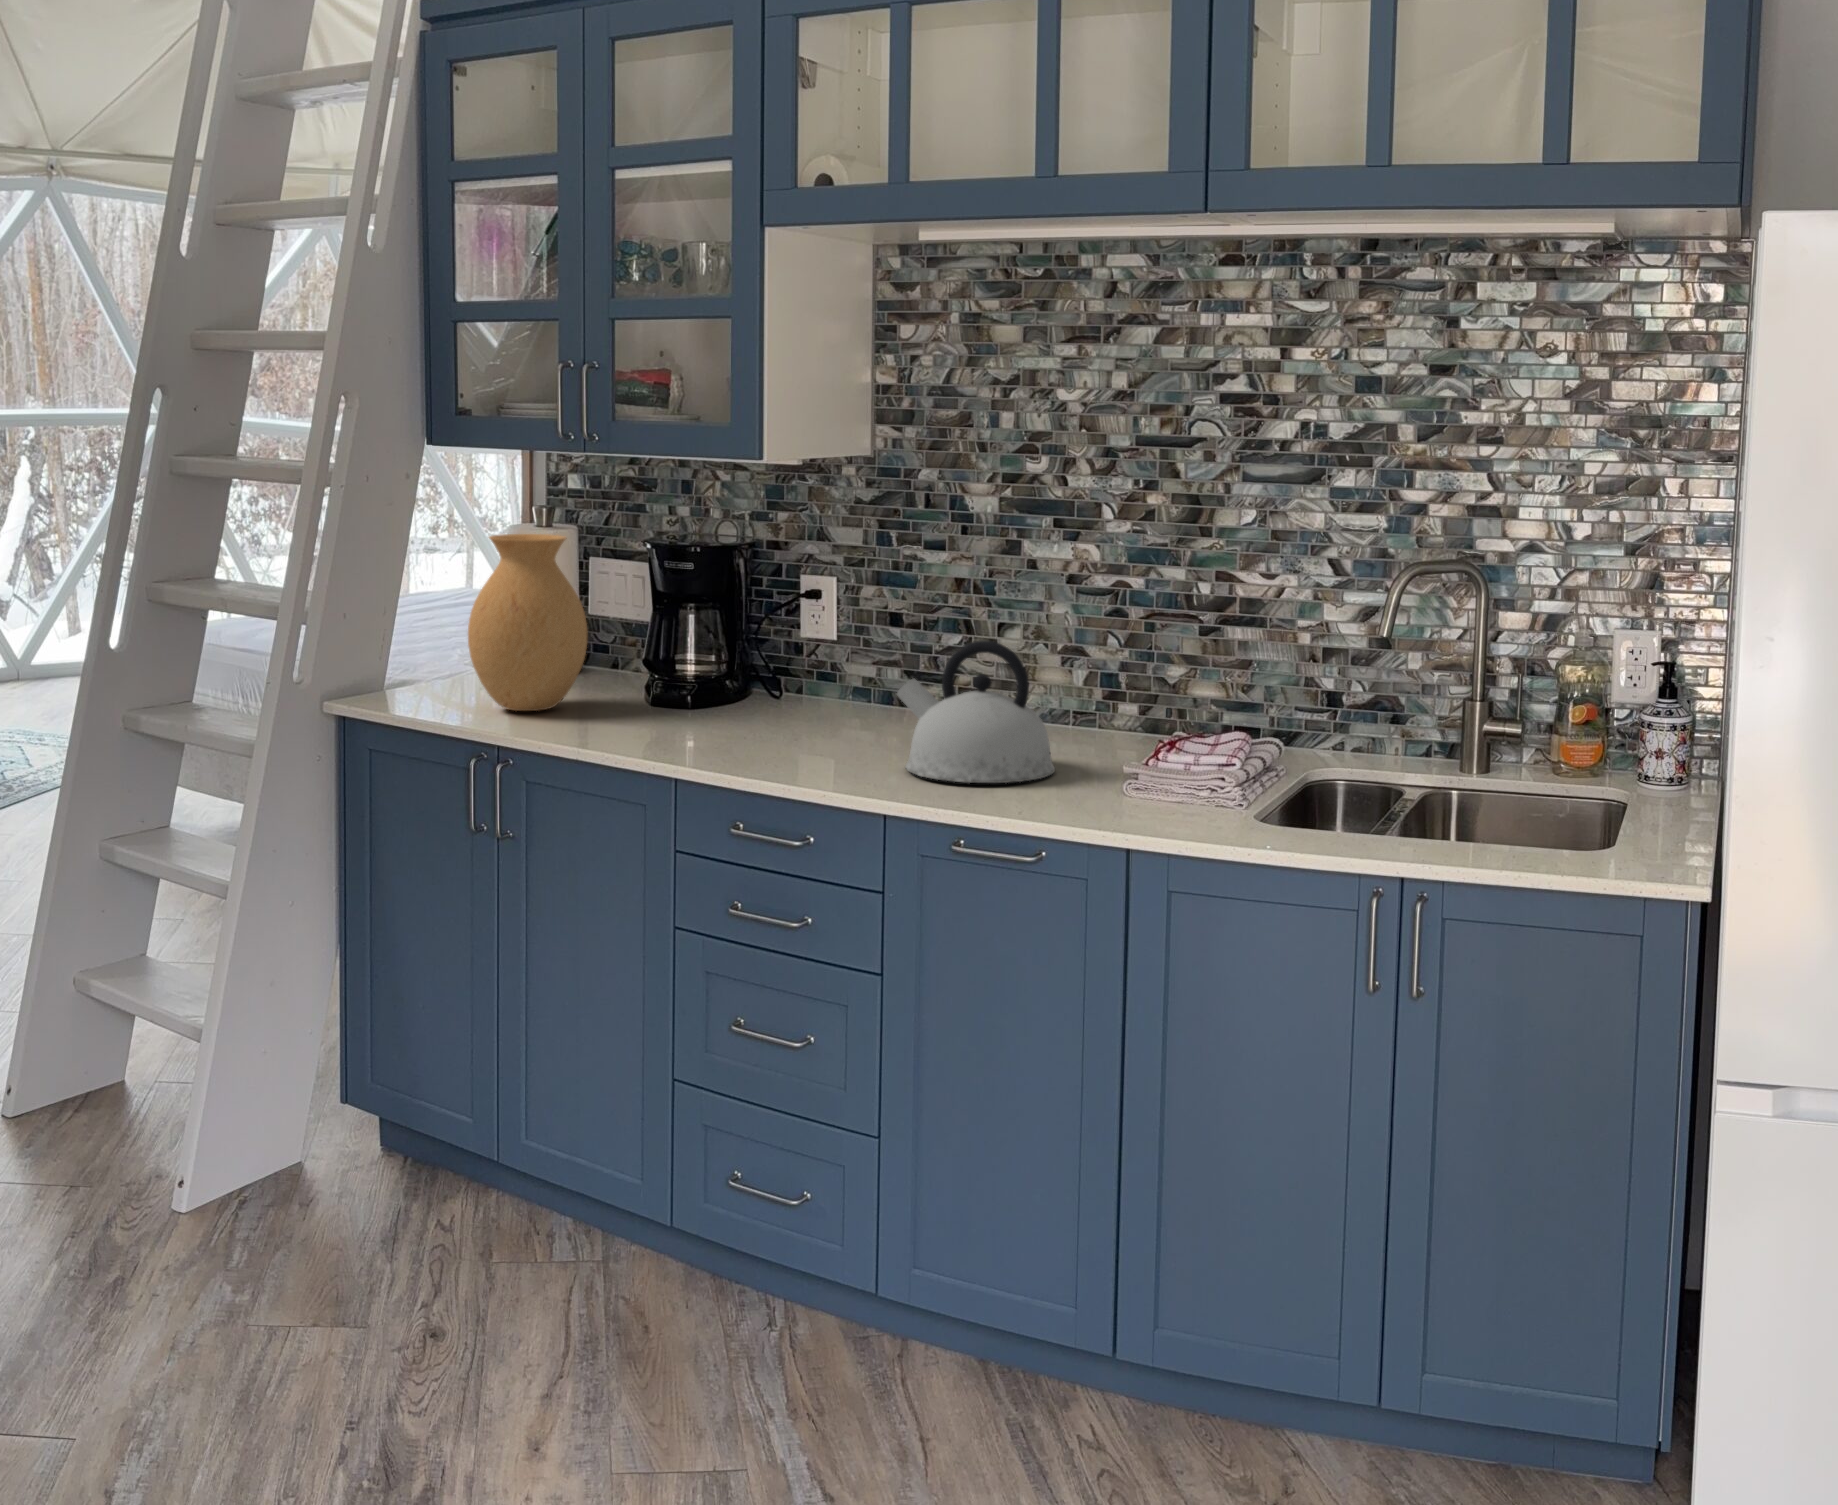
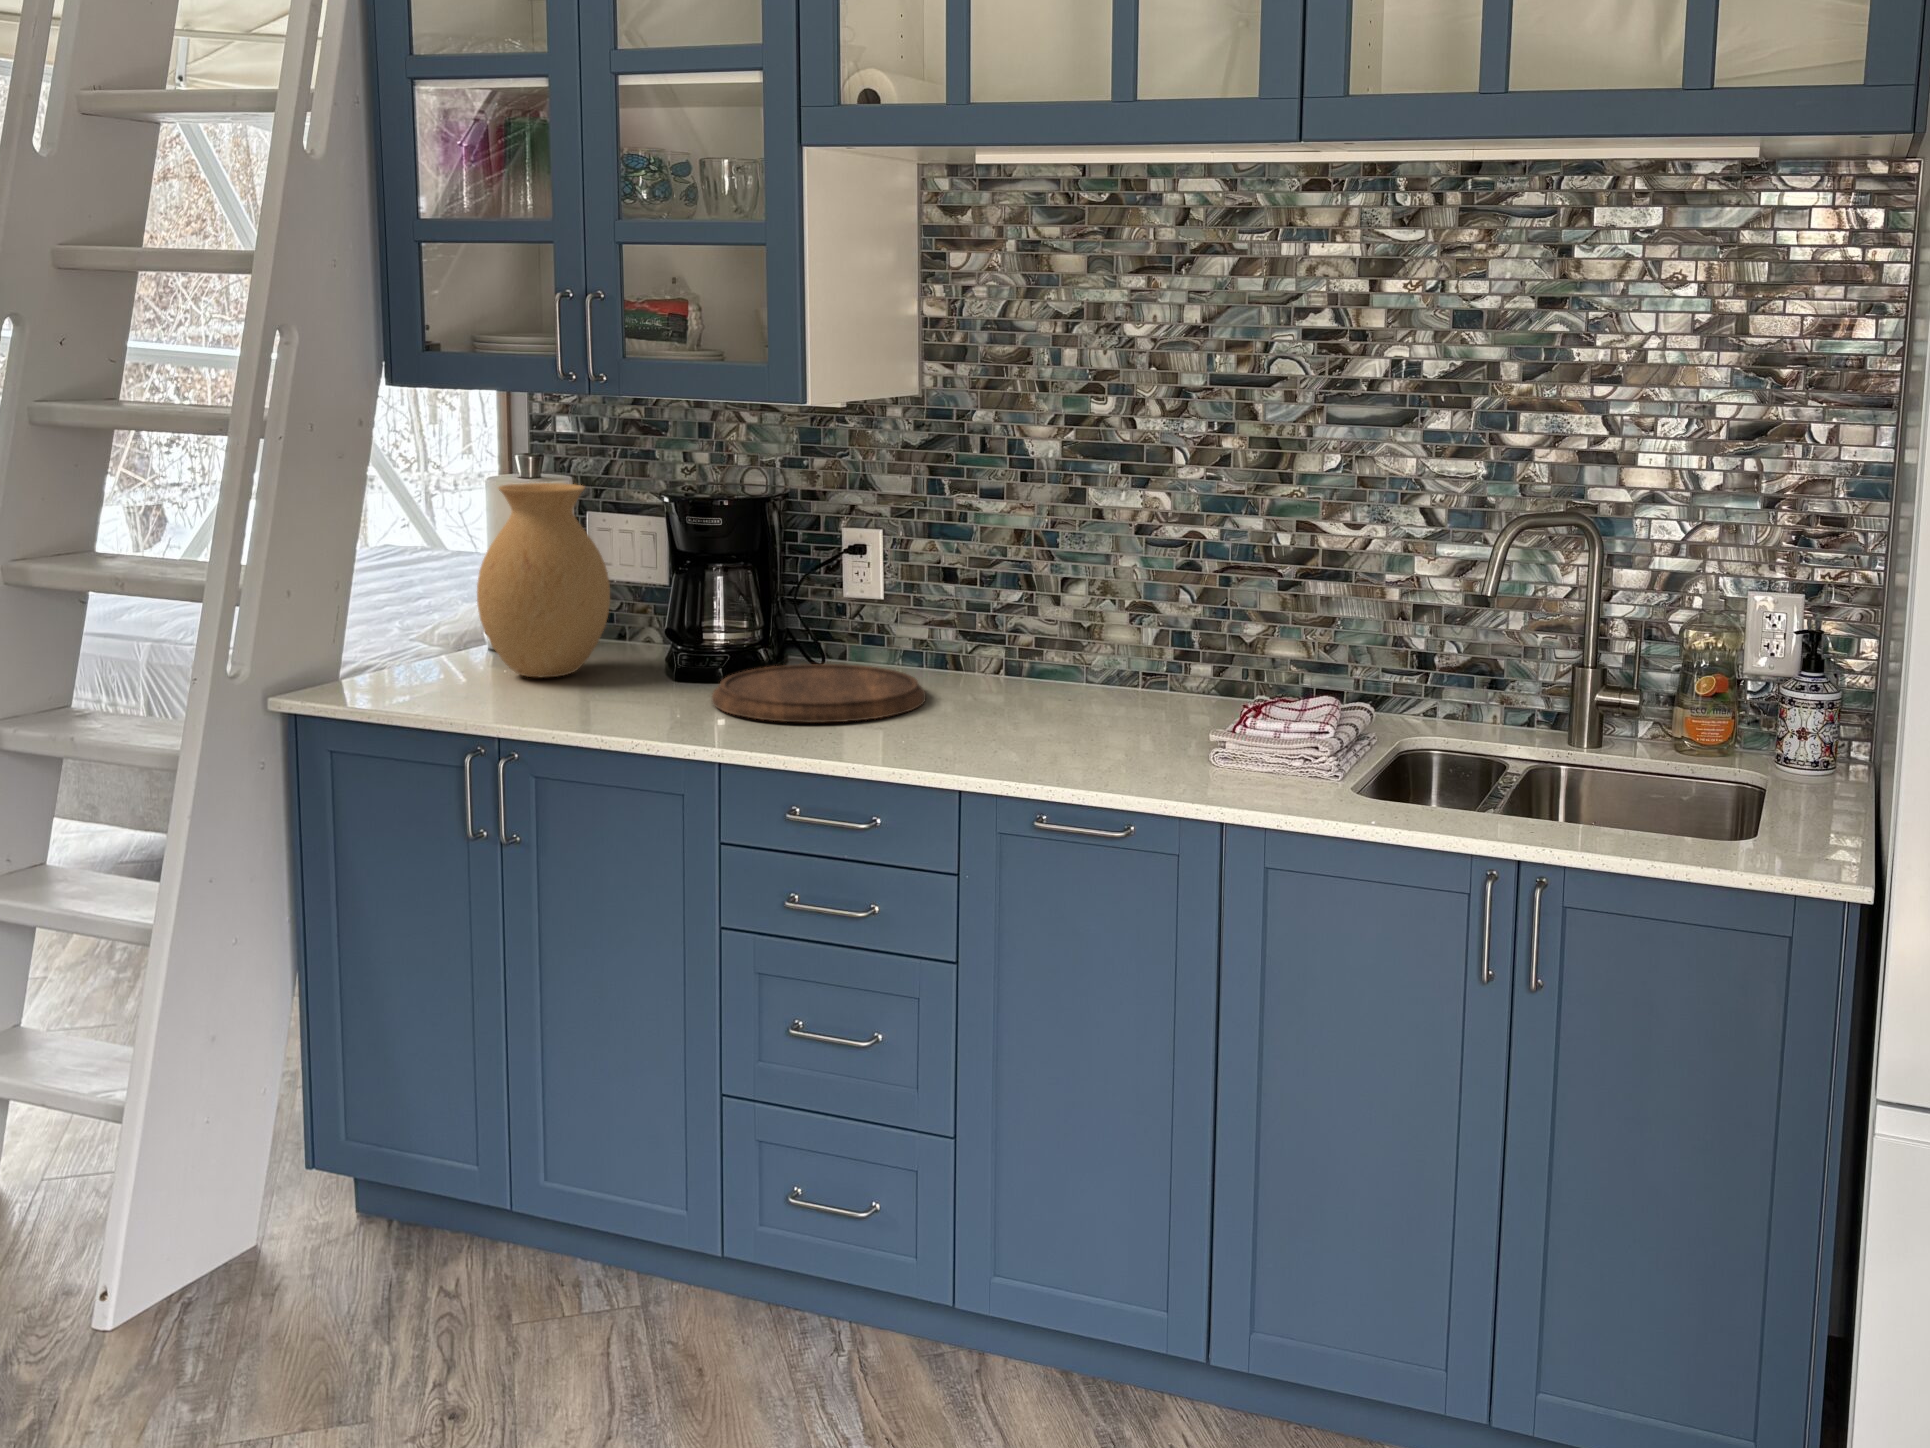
kettle: present [897,640,1055,783] -> none [951,605,1129,767]
cutting board: none [680,701,875,748] -> present [712,664,926,722]

